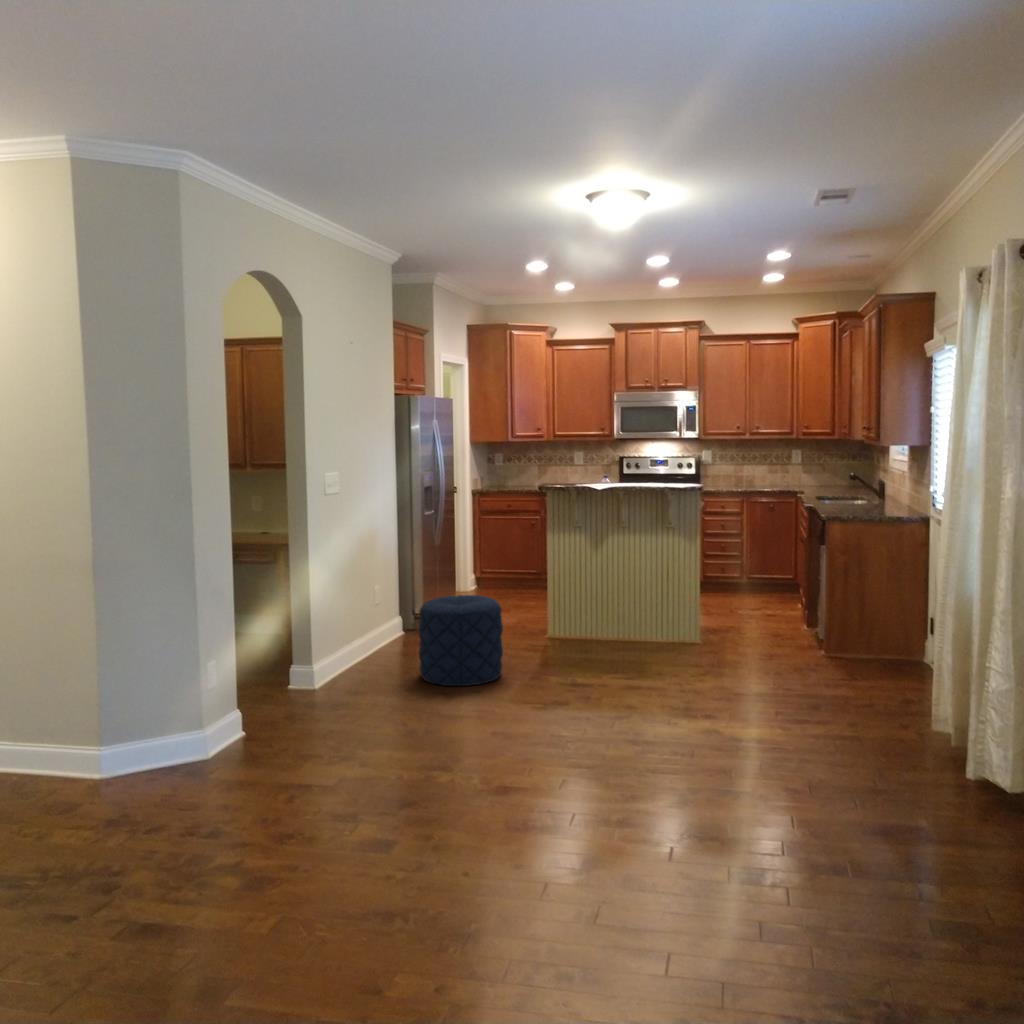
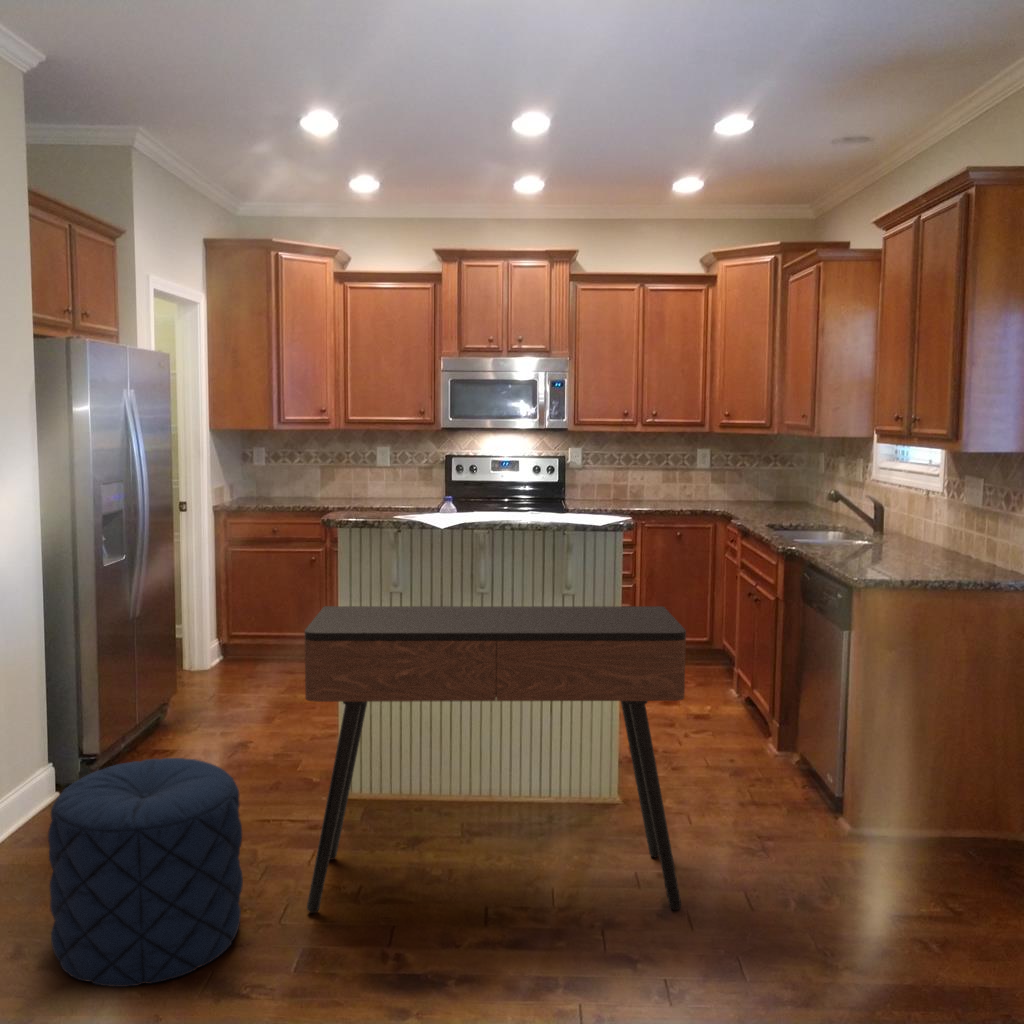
console table: none [531,527,720,678] -> present [305,606,686,913]

